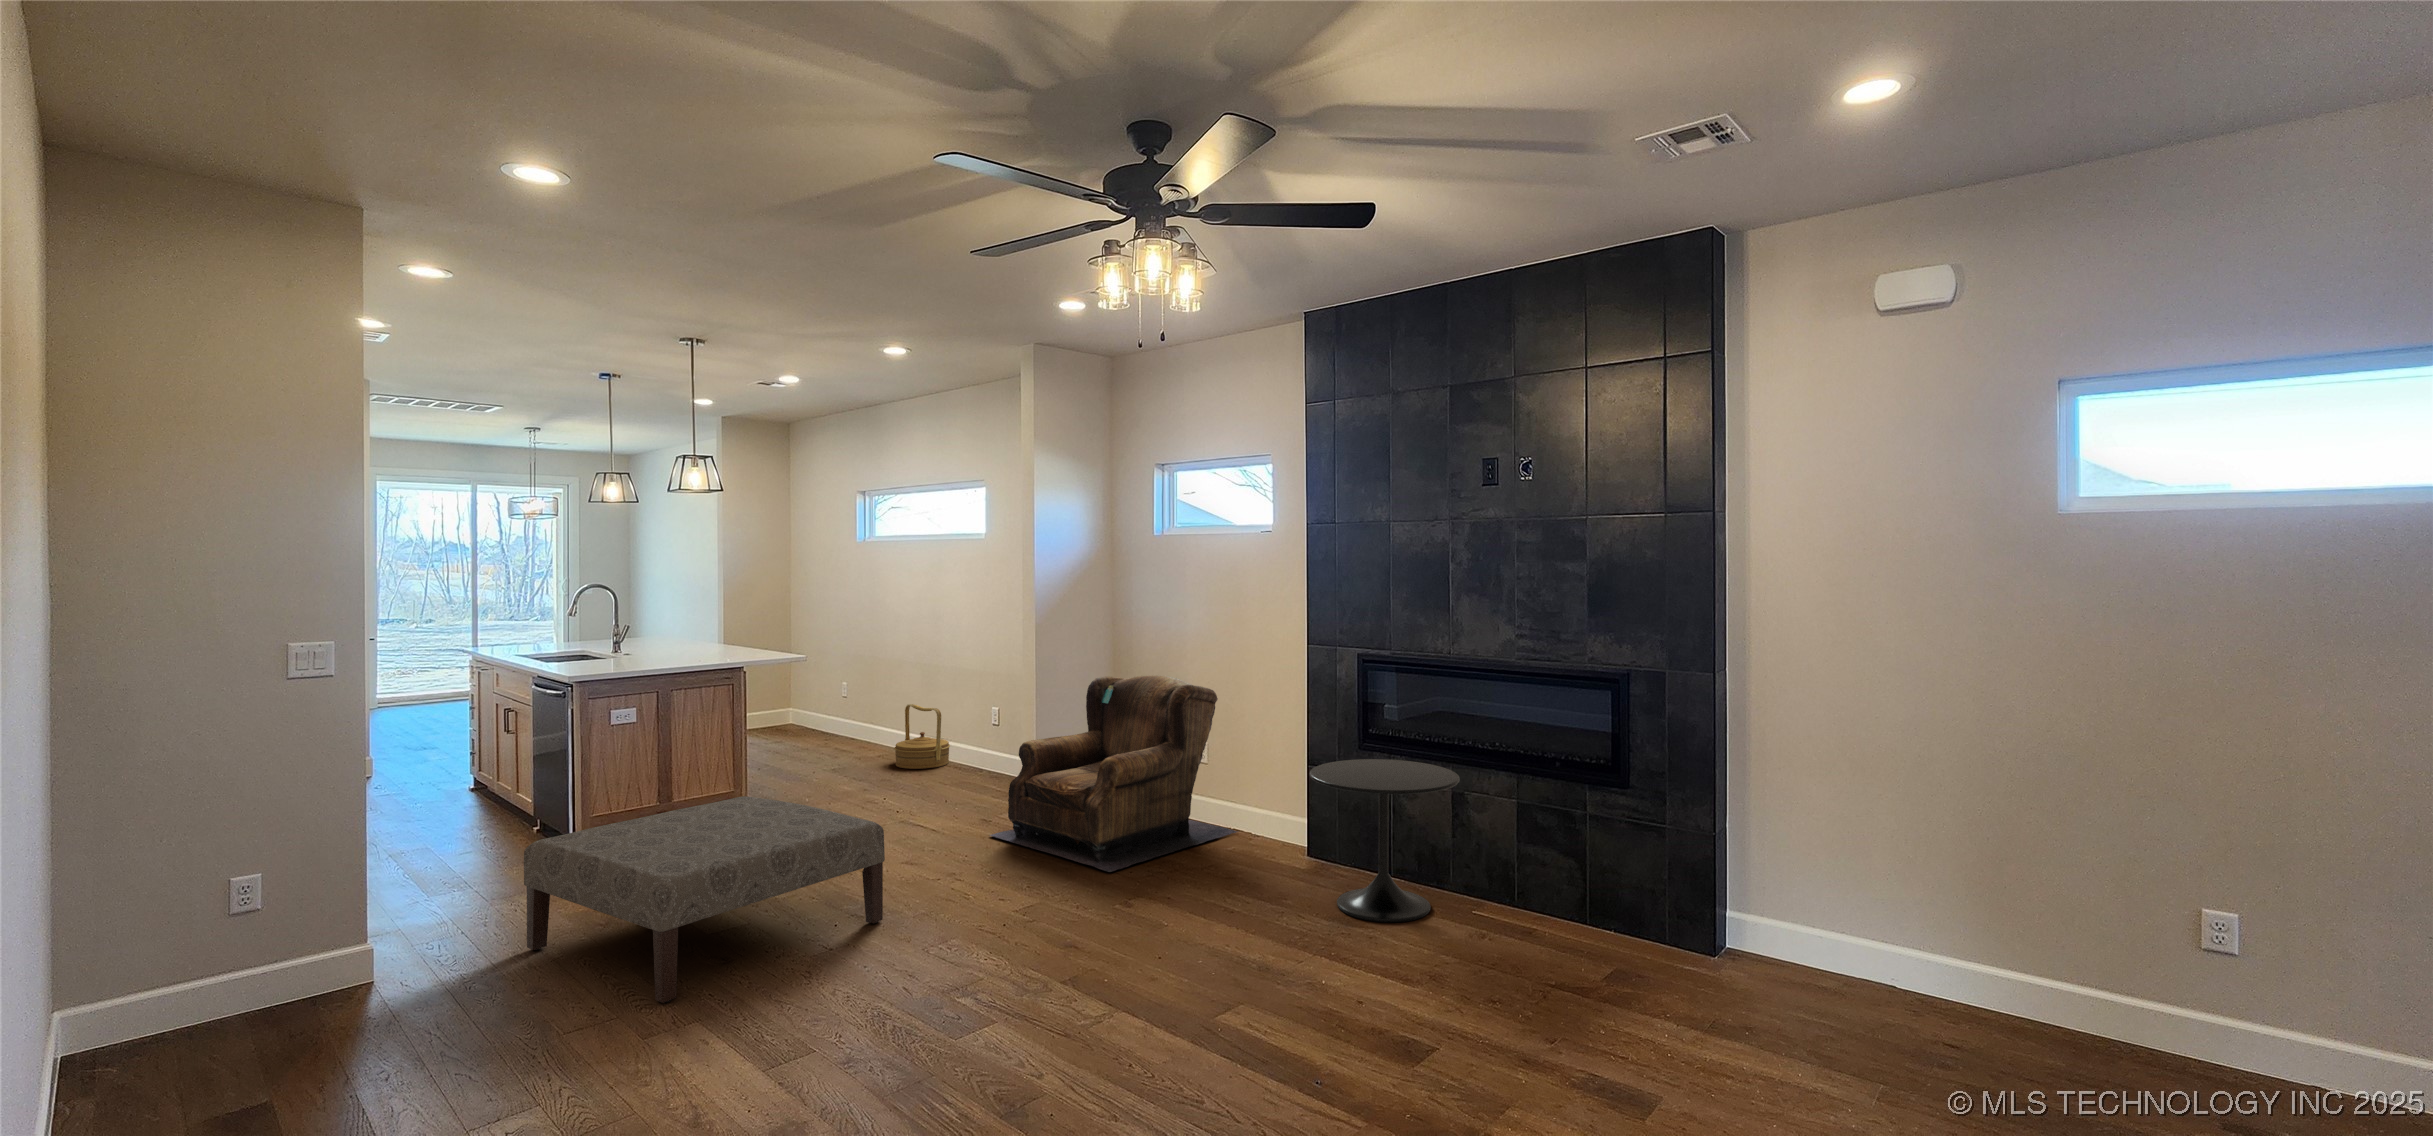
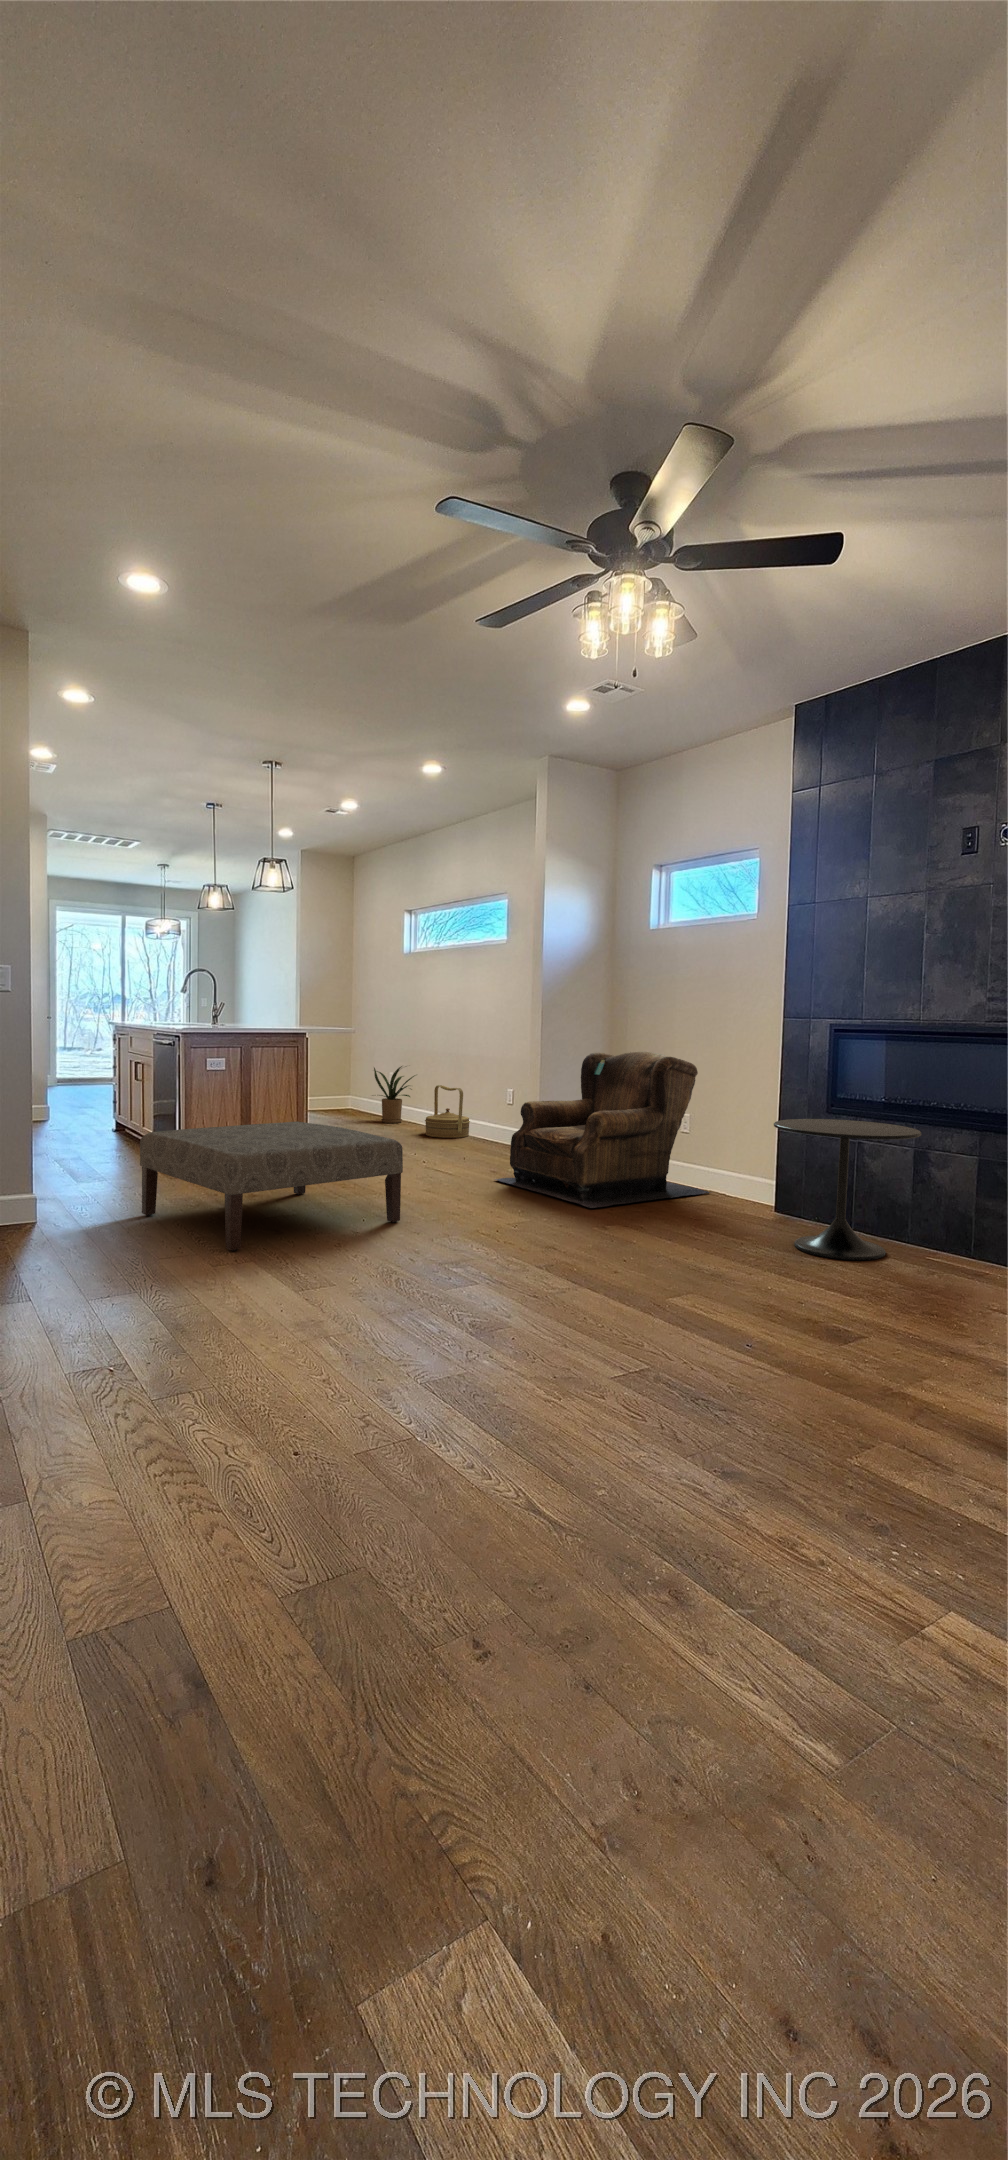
house plant: none [821,678,885,749] -> present [374,1066,416,1123]

